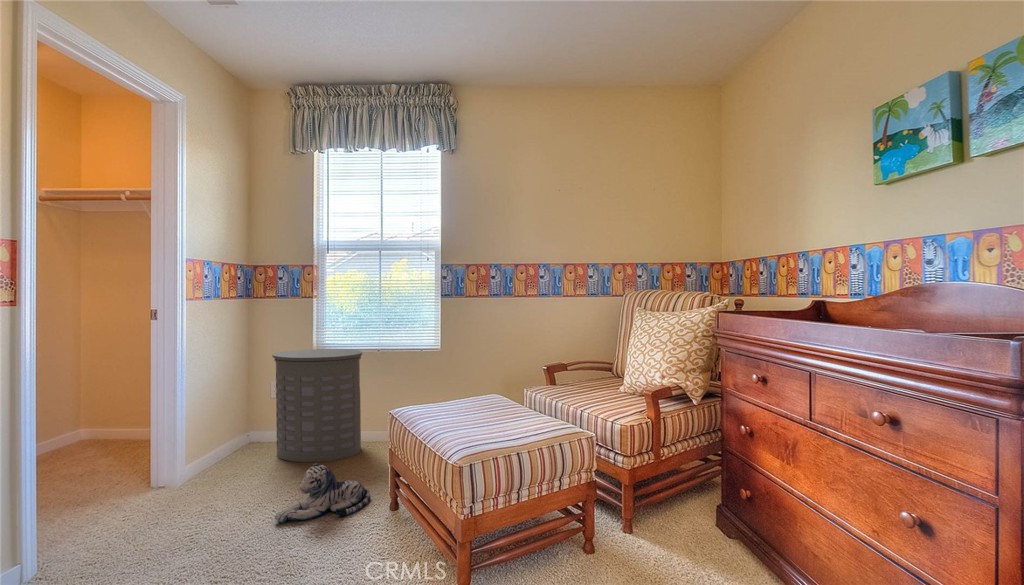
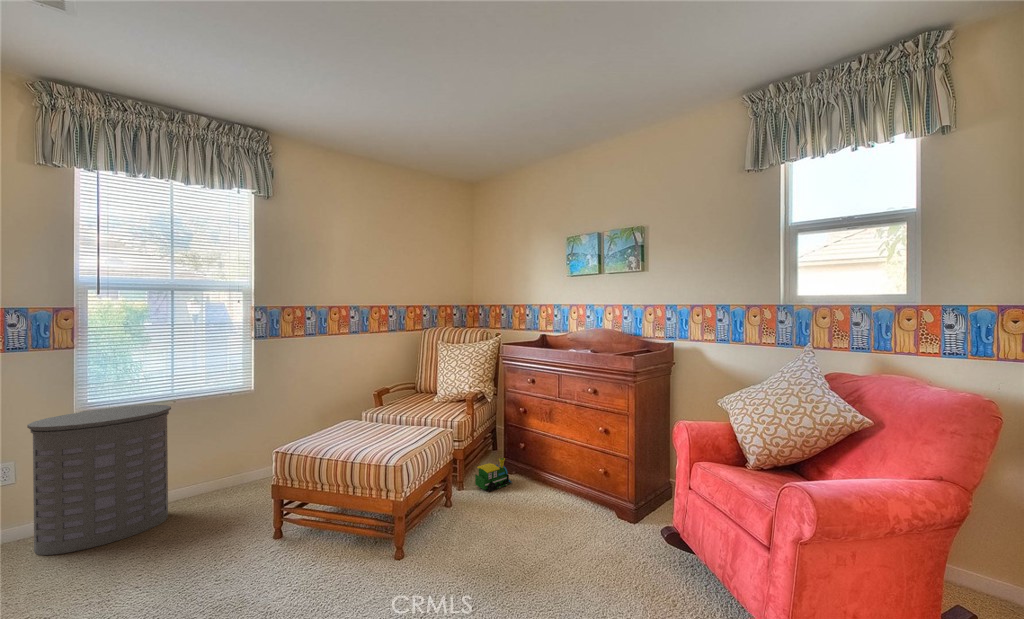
plush toy: present [274,464,371,523] -> none [160,519,250,587]
toy train: none [644,503,712,556] -> present [475,458,511,491]

